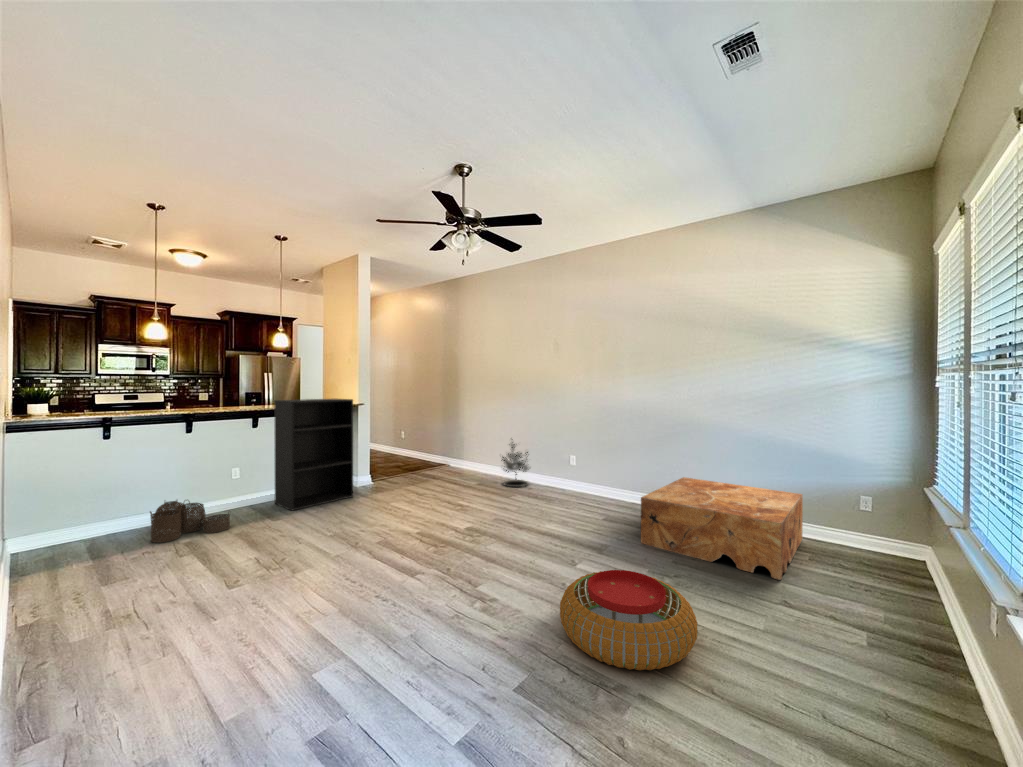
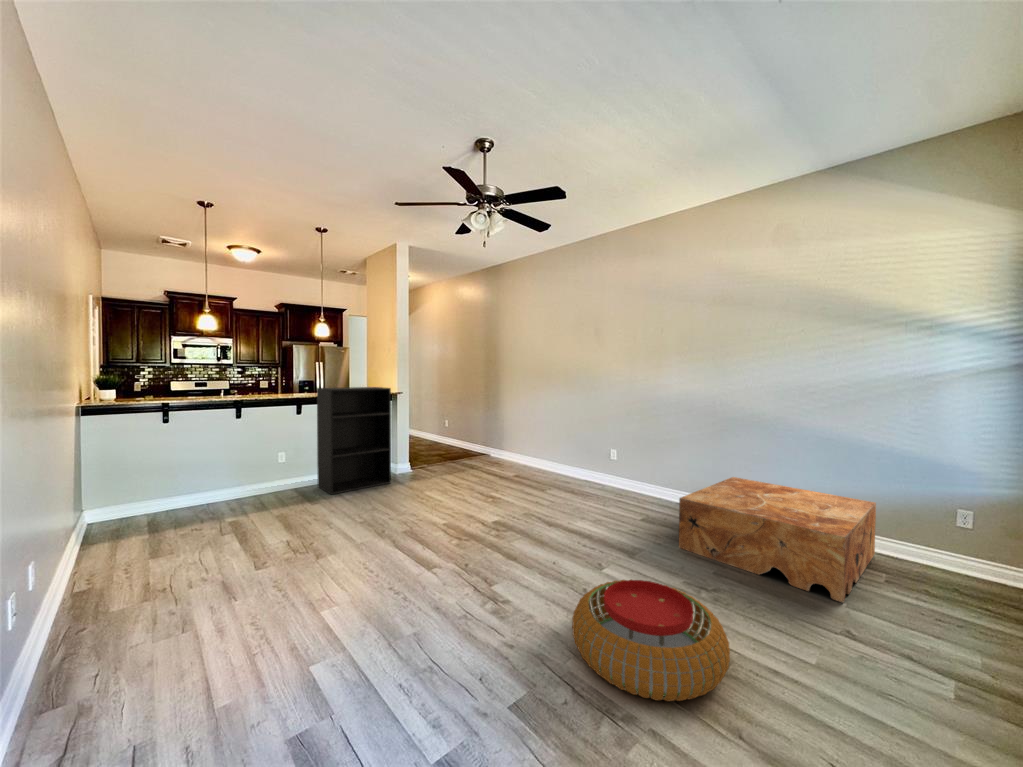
potted tree: present [501,439,529,487] -> none [536,429,570,480]
woven basket: present [150,500,230,542] -> none [199,479,273,520]

